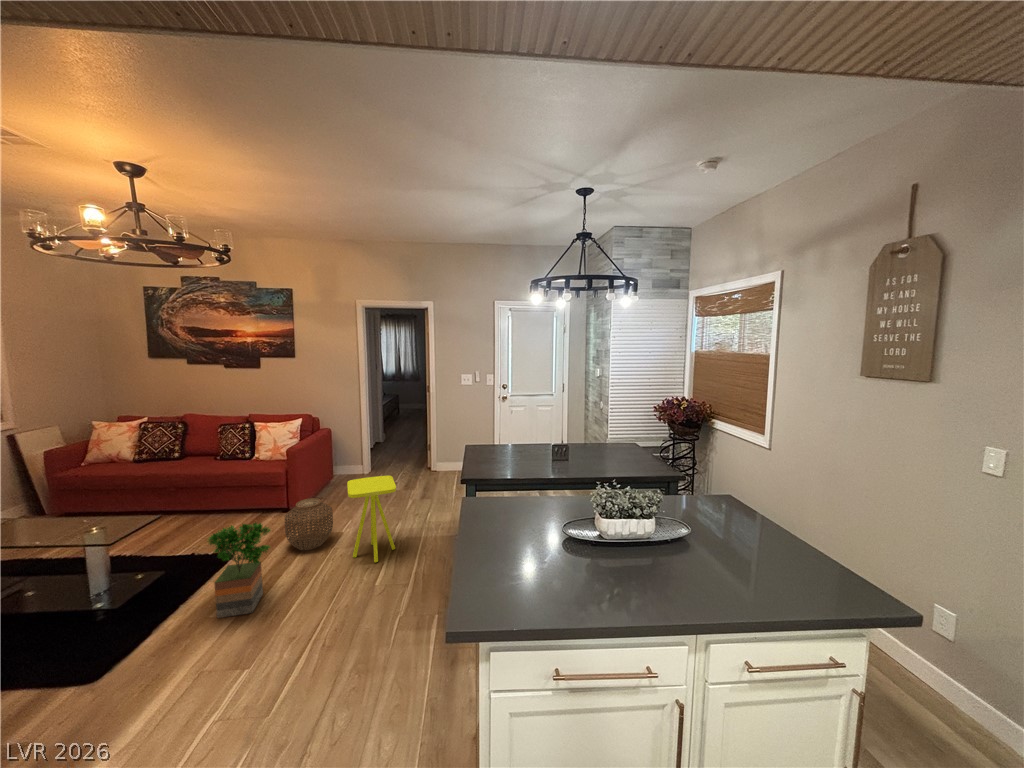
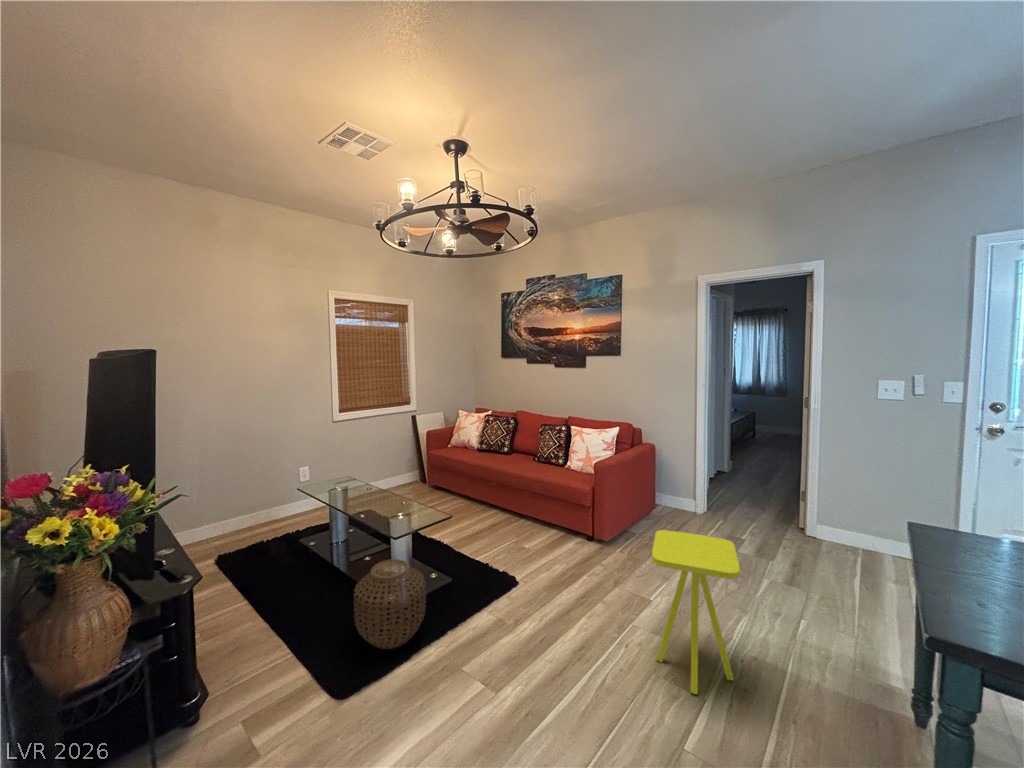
woven basket: present [285,498,333,550] -> present [354,559,426,649]
potted tree: present [208,523,270,618] -> none [466,551,541,689]

